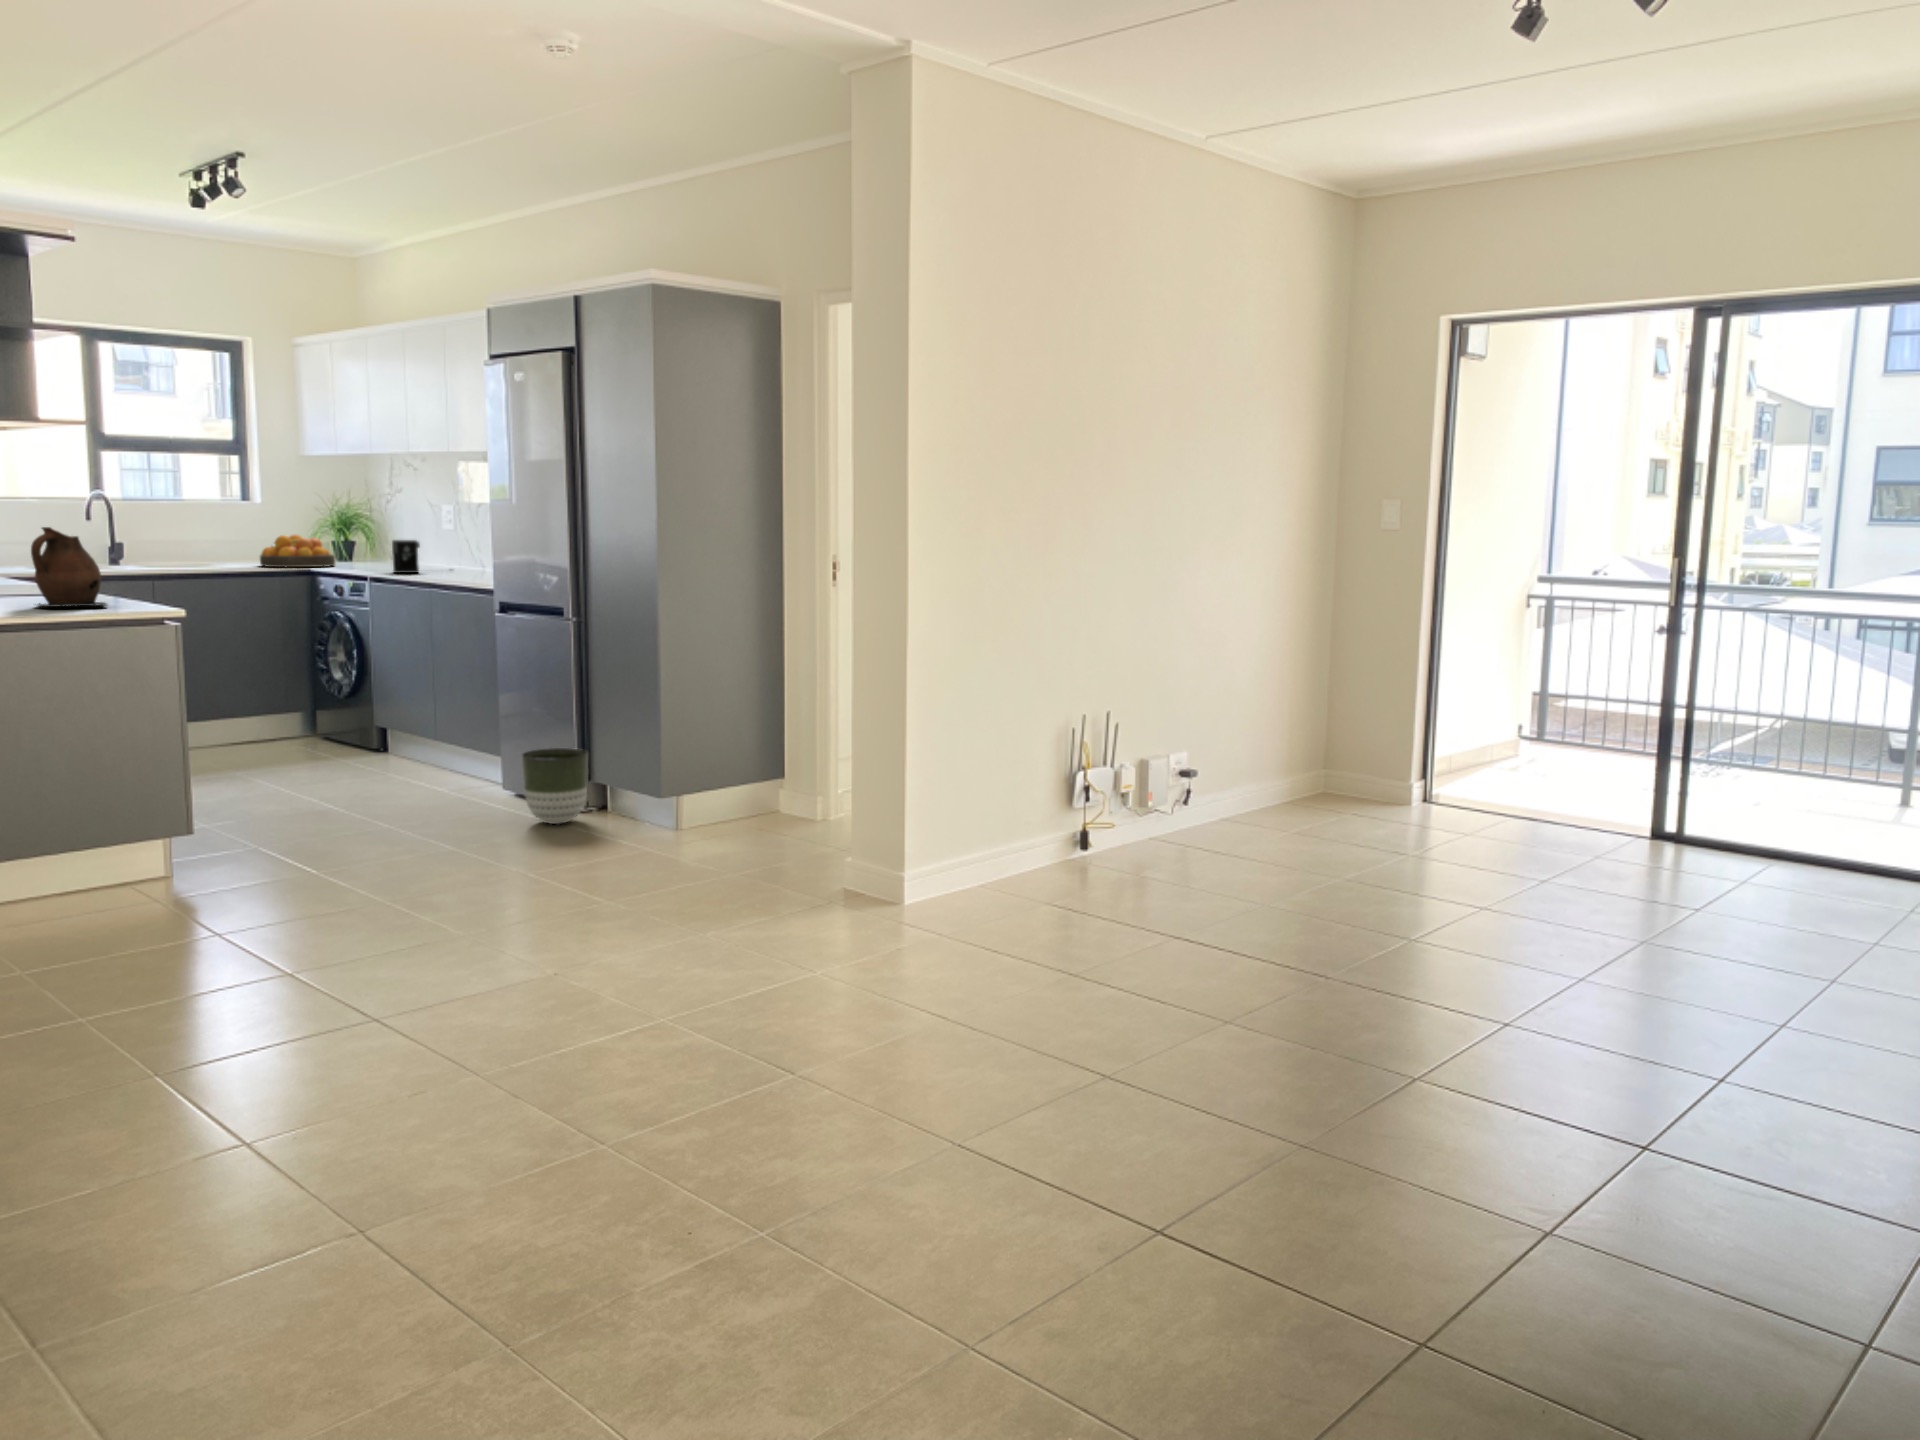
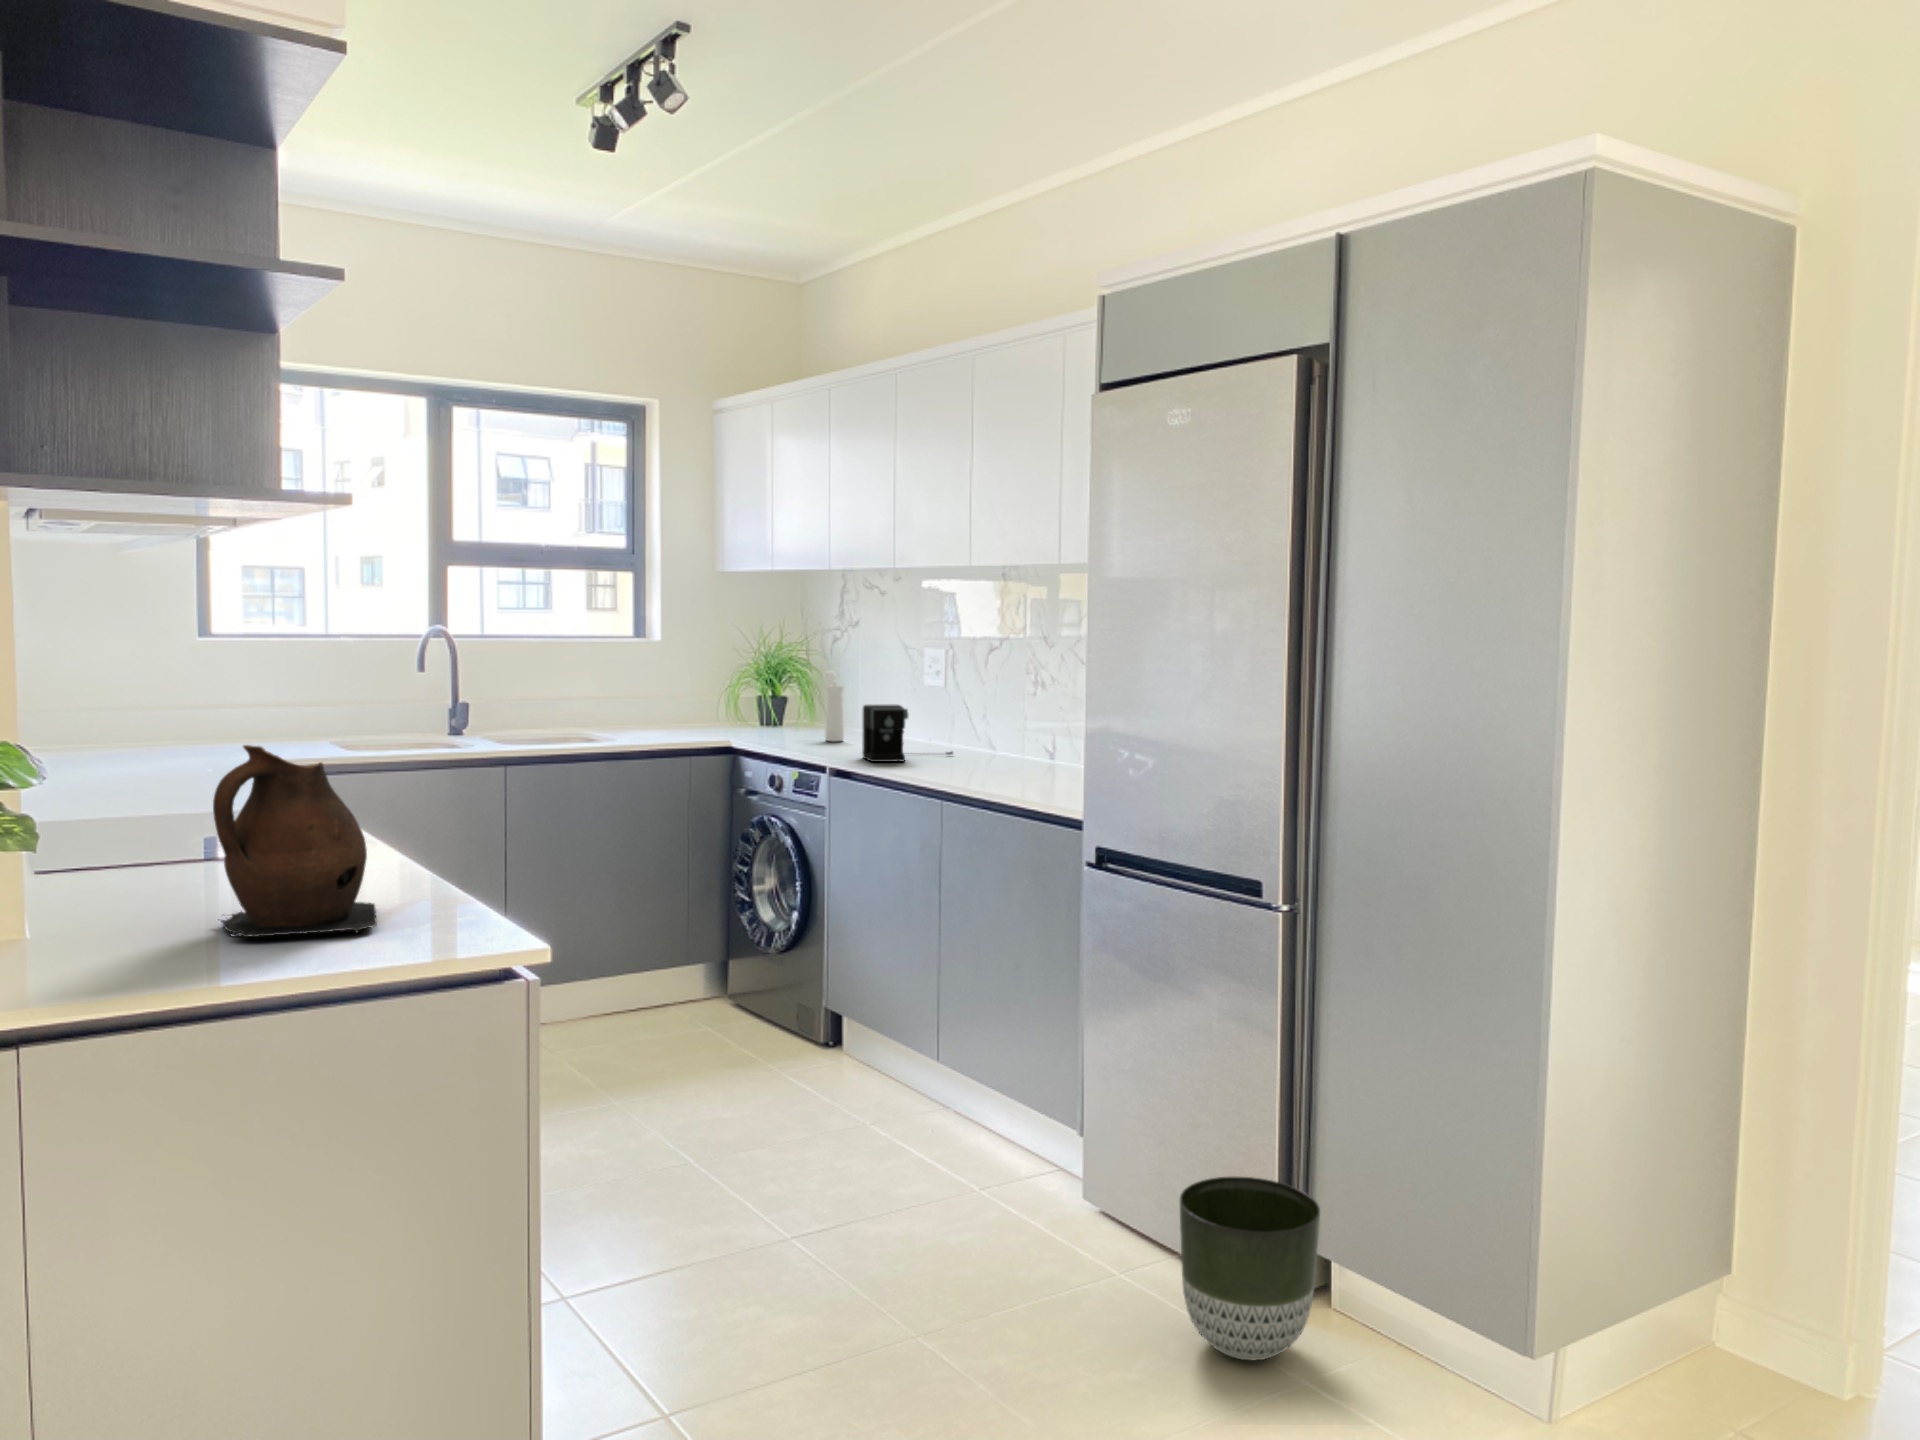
pepper mill: none [373,523,389,567] -> present [823,671,844,741]
fruit bowl: present [260,535,335,567] -> none [658,688,765,742]

